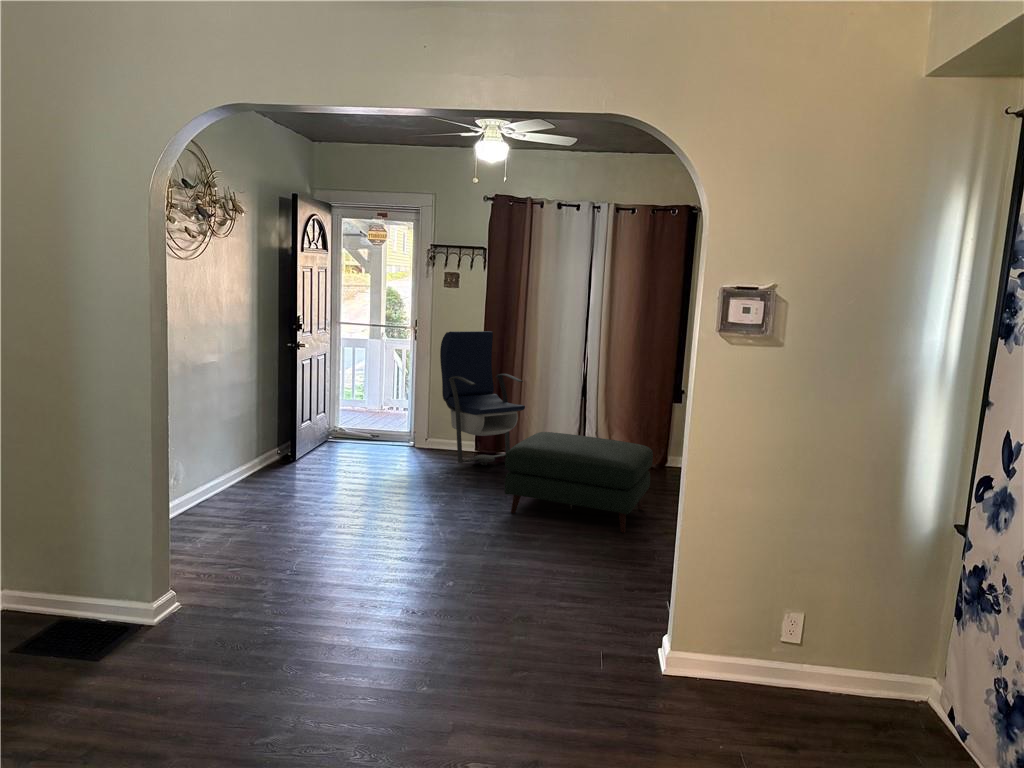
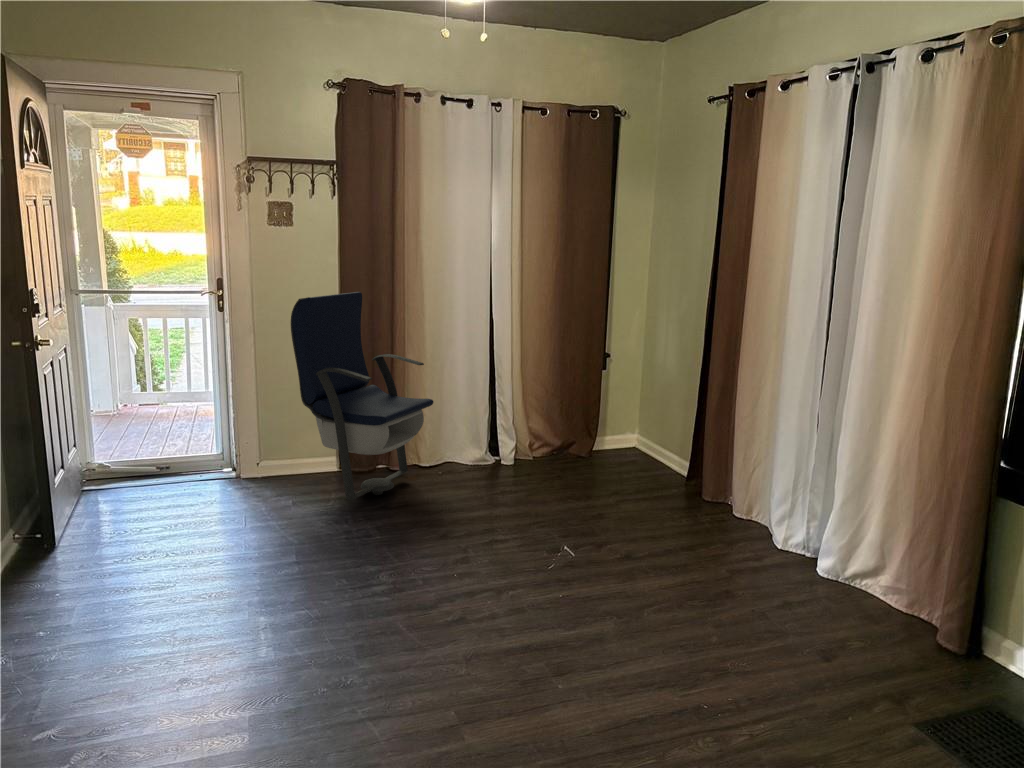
ottoman: present [505,432,653,533] -> none [491,442,699,581]

